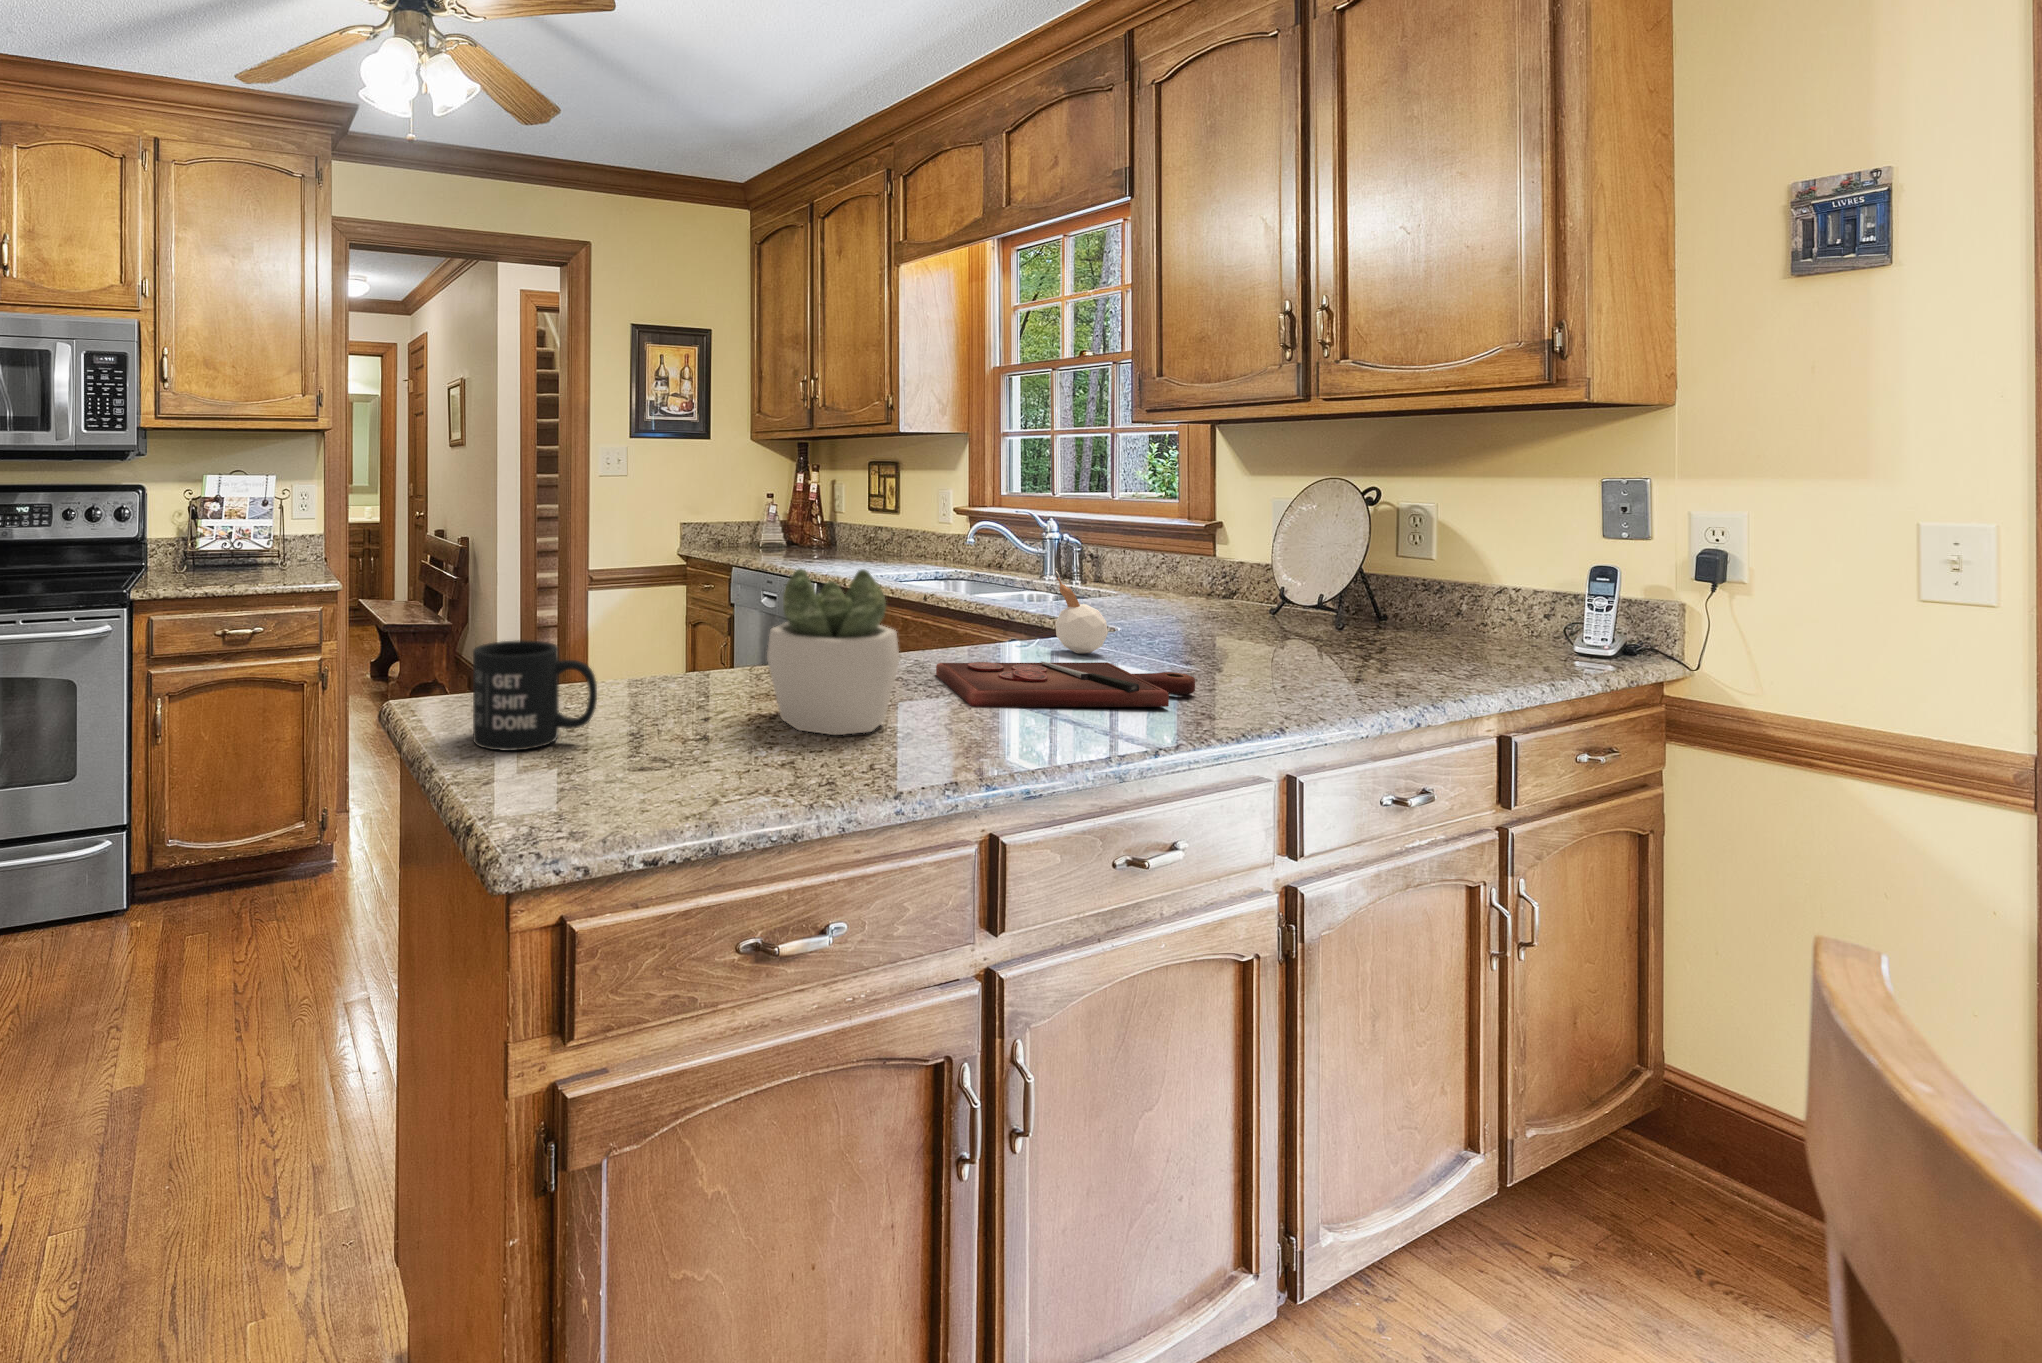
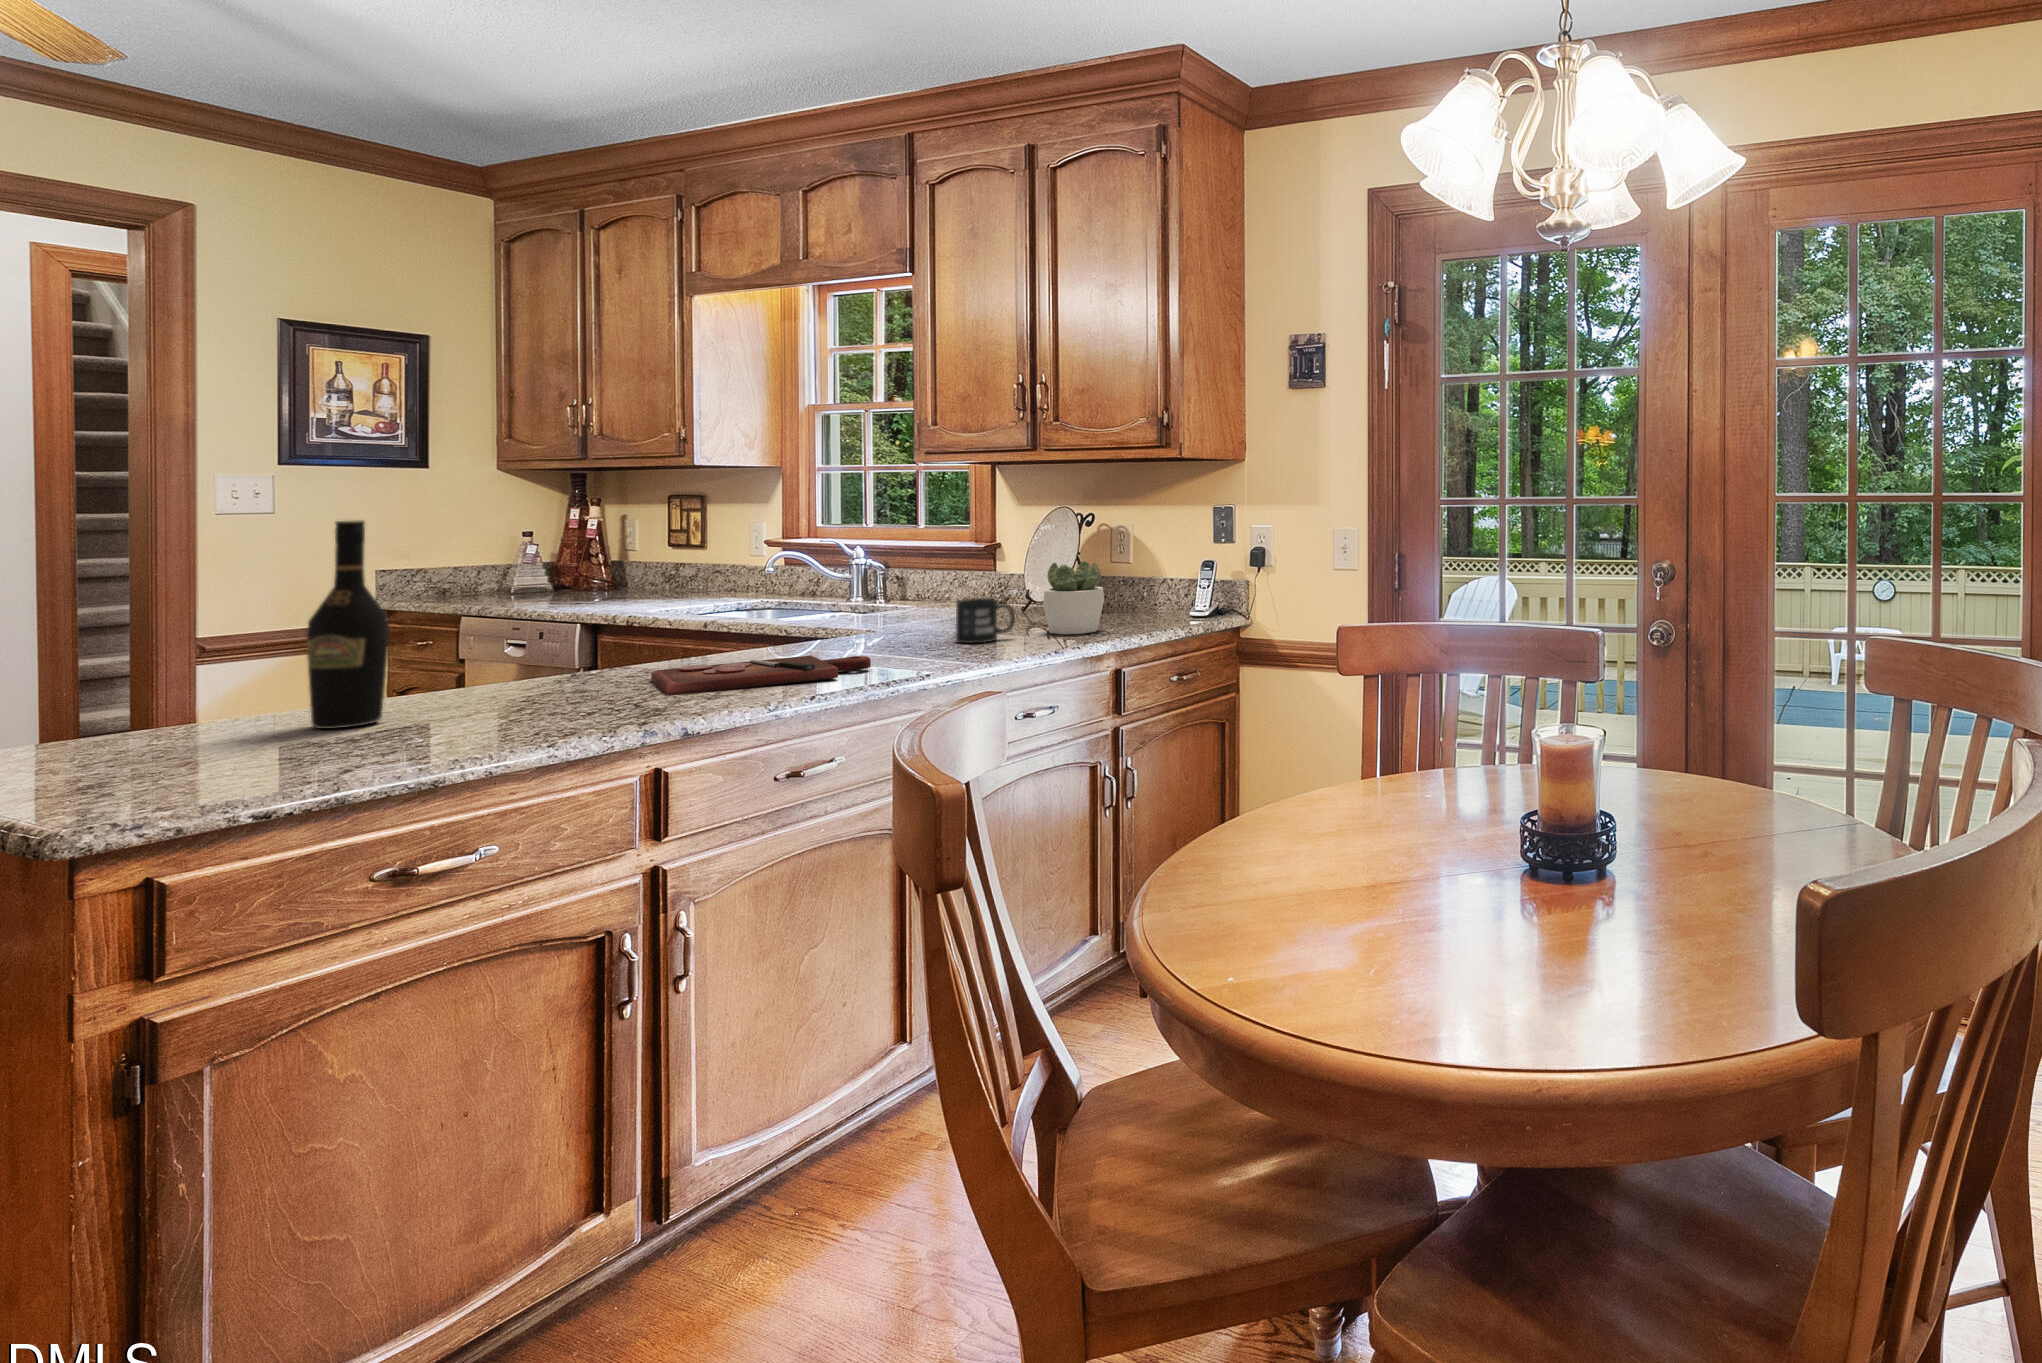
wine bottle: none [639,467,706,710] -> present [307,520,389,729]
succulent plant: present [767,569,900,735] -> present [1043,561,1104,634]
candle: present [1055,569,1108,653] -> none [785,589,829,655]
mug: present [473,640,597,751] -> present [956,598,1015,643]

